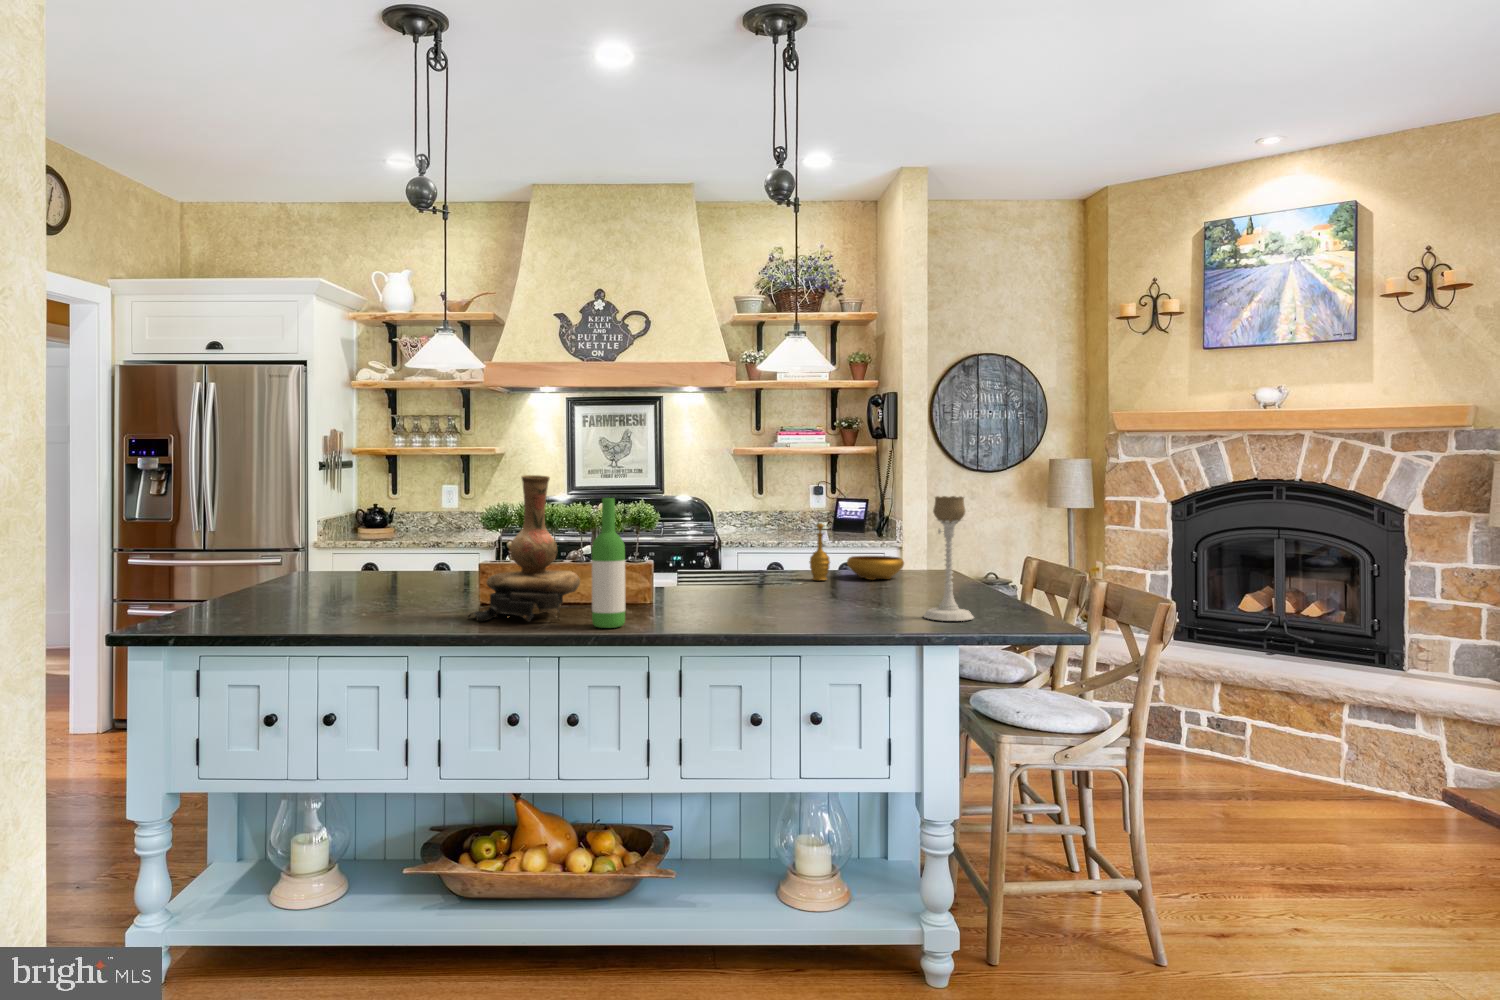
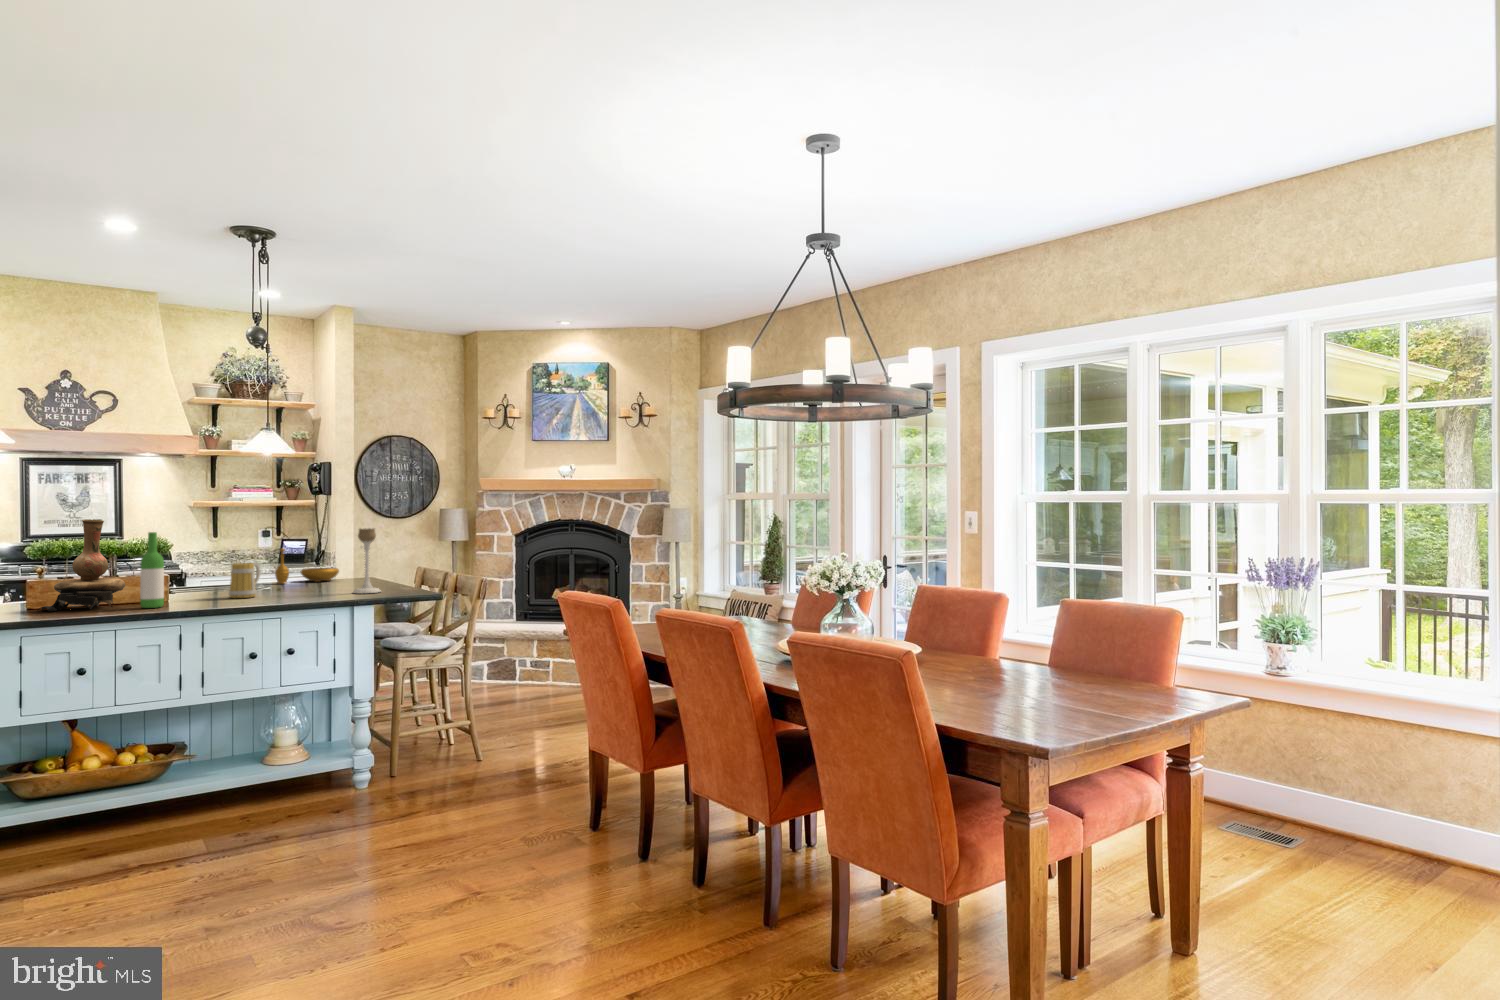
mug: none [728,551,777,614] -> present [229,562,260,598]

